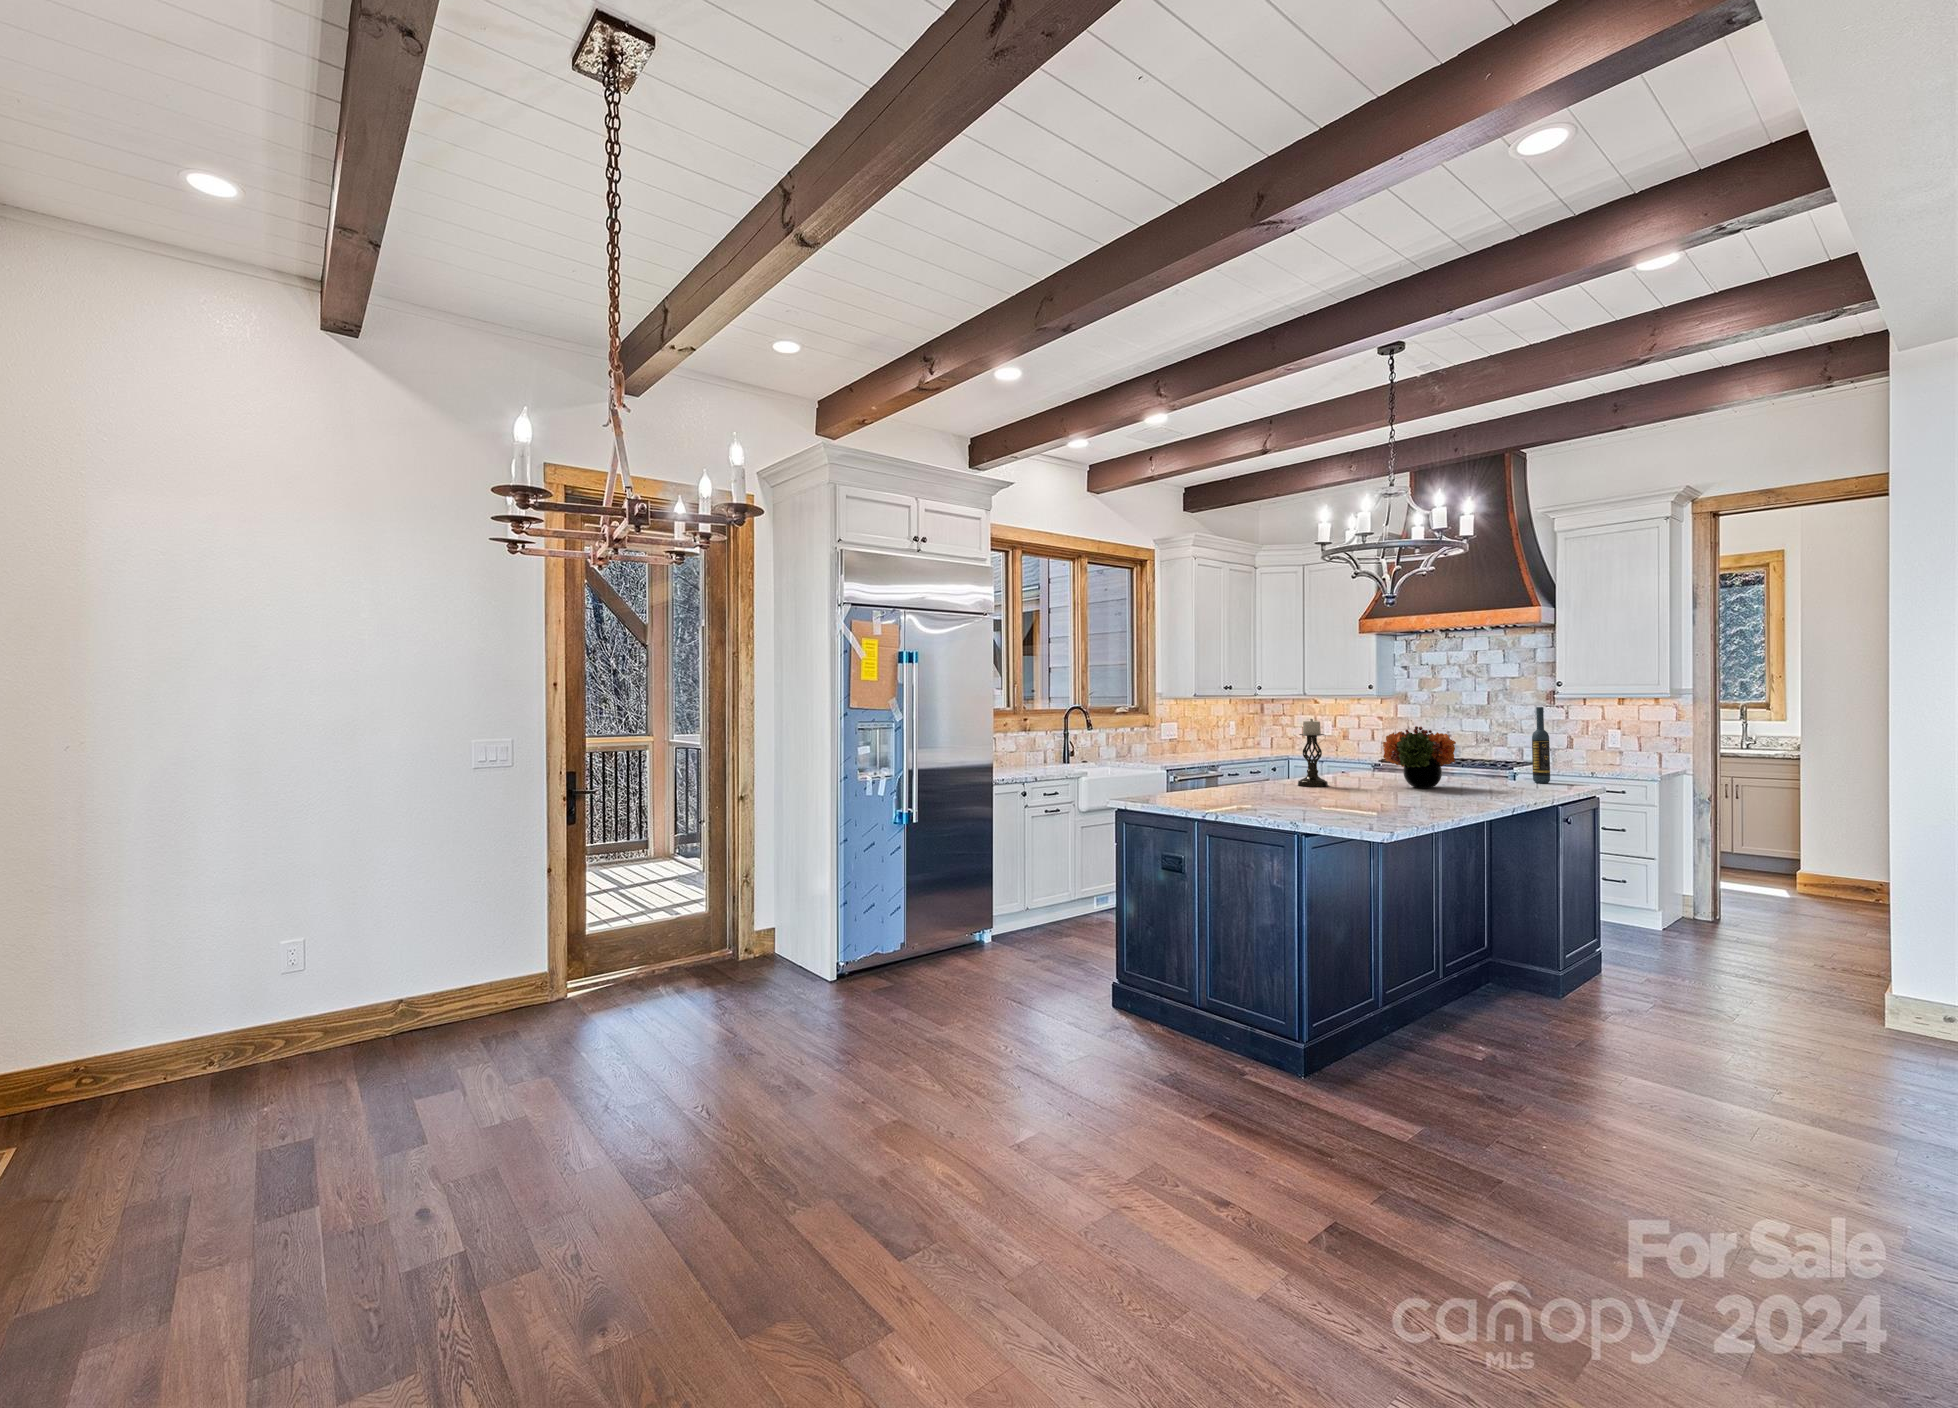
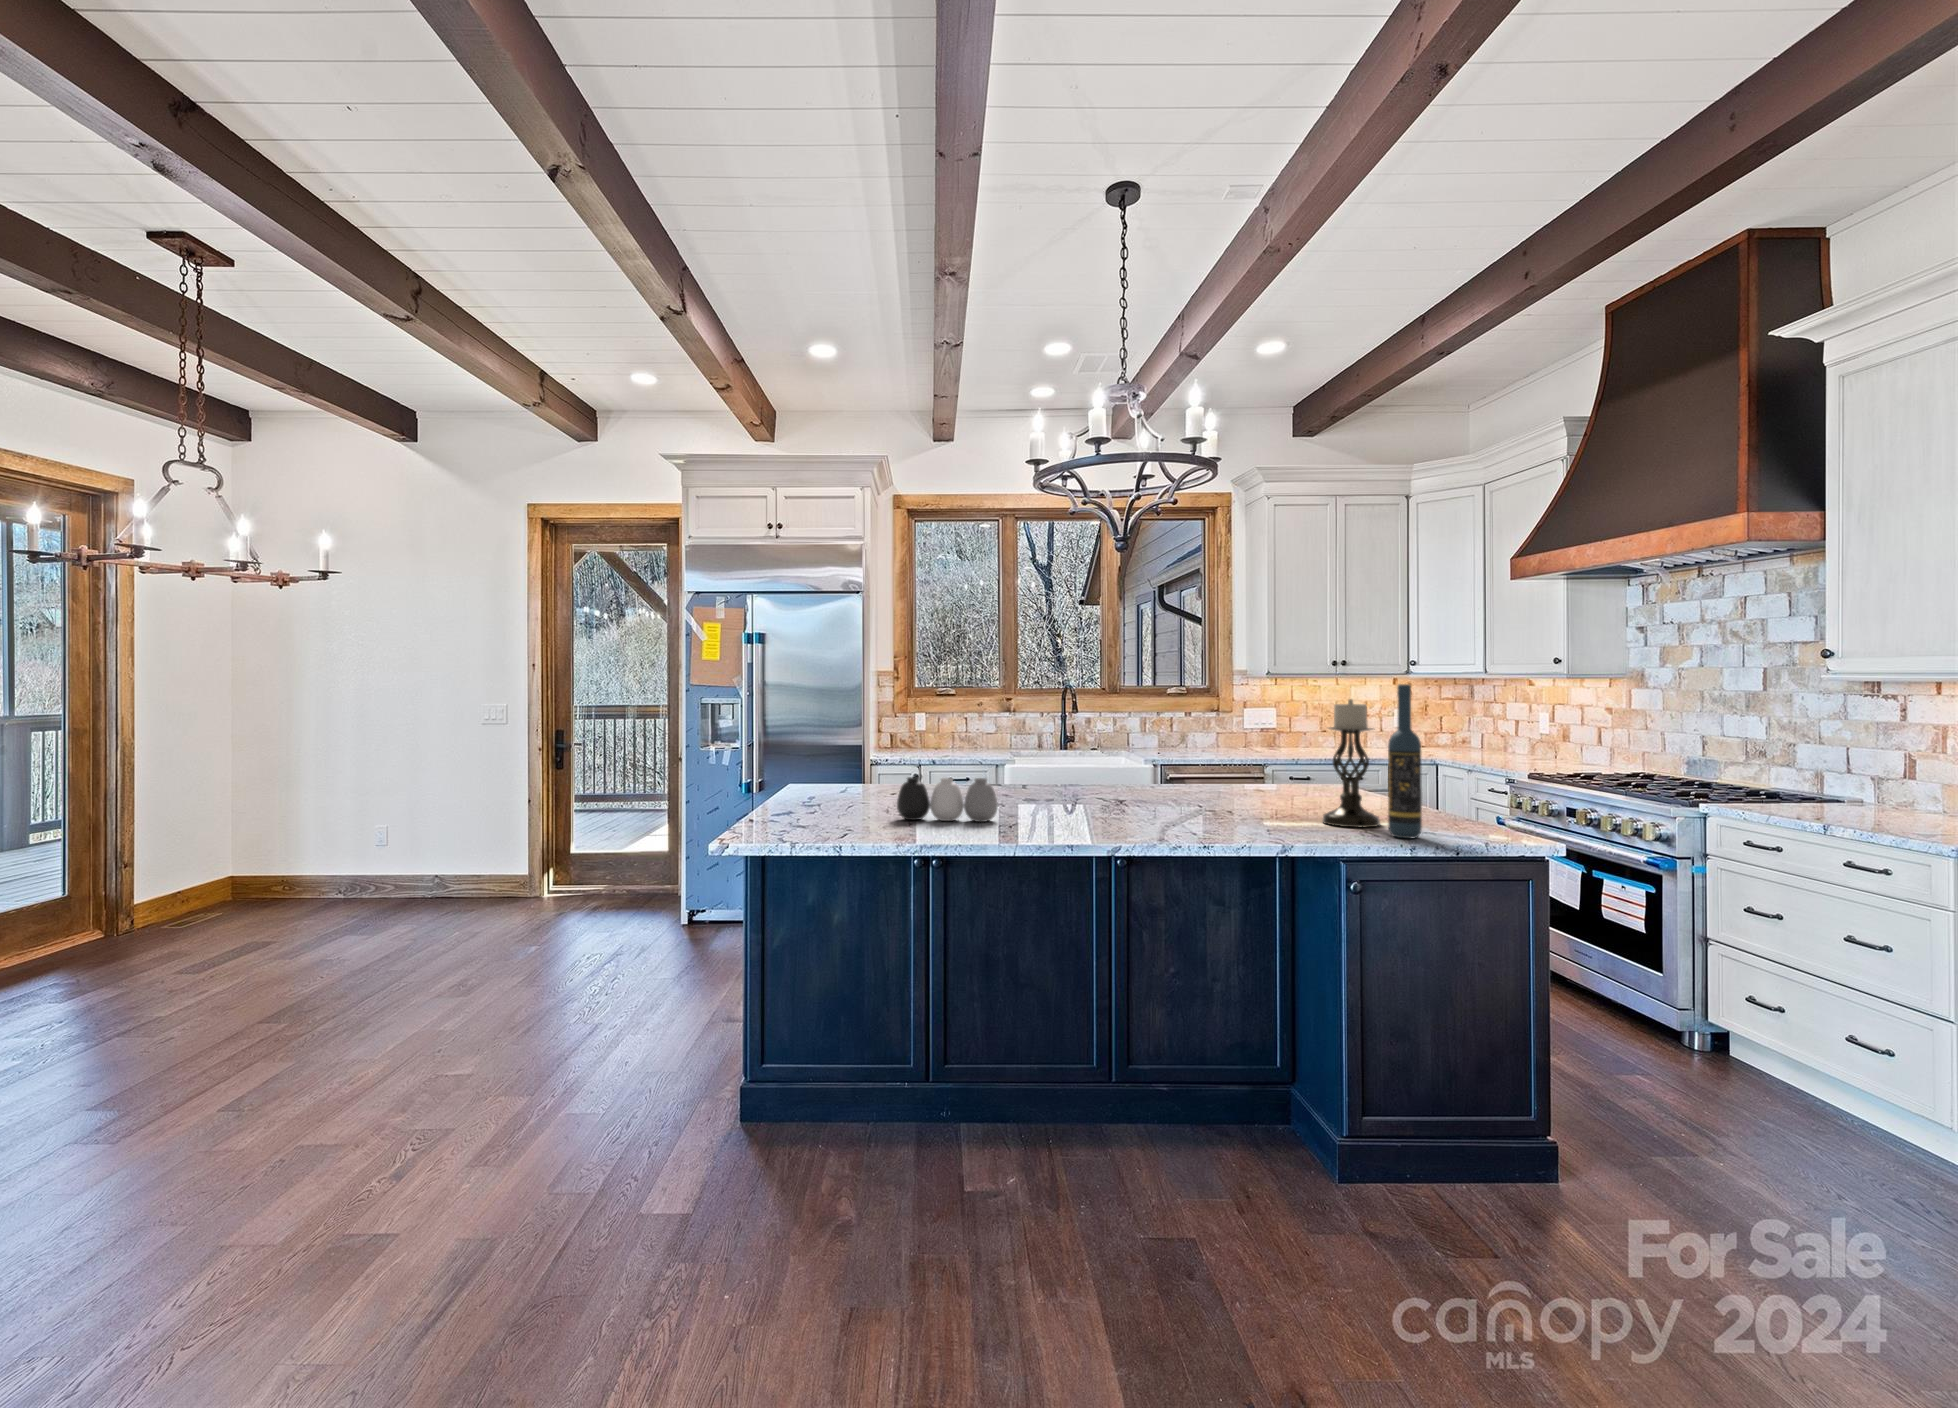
candle holder: present [1298,719,1328,787] -> present [1323,699,1380,827]
flower arrangement: present [1383,726,1456,788] -> none [1071,713,1199,822]
vase: none [1329,769,1380,797] -> present [897,777,998,822]

